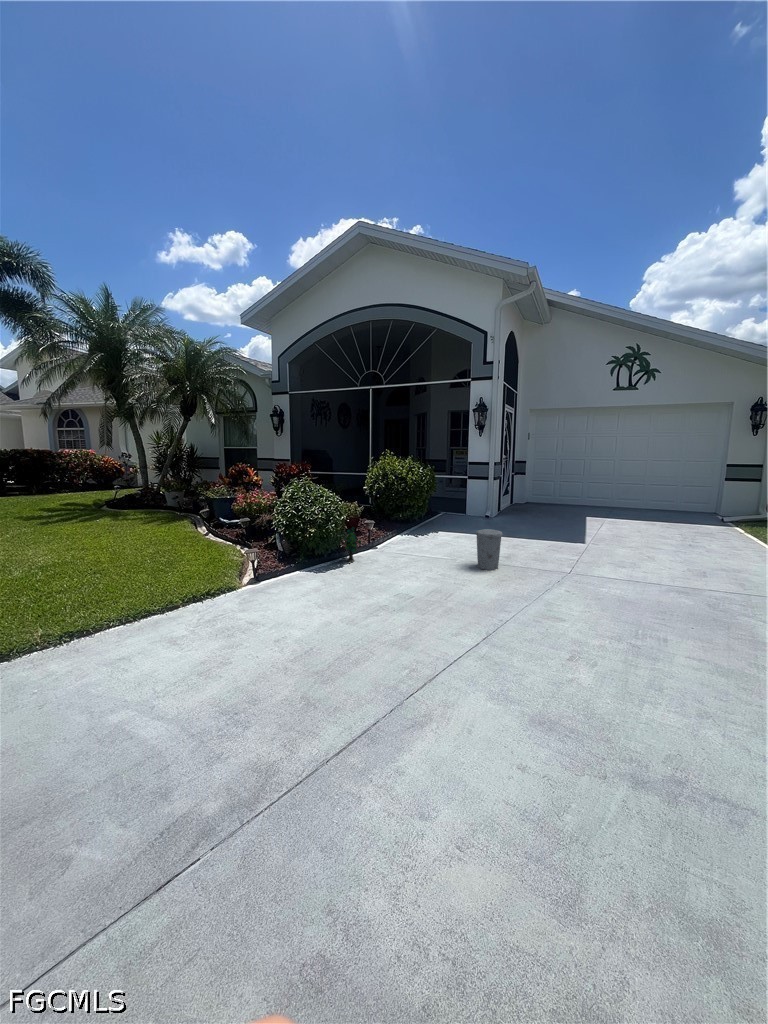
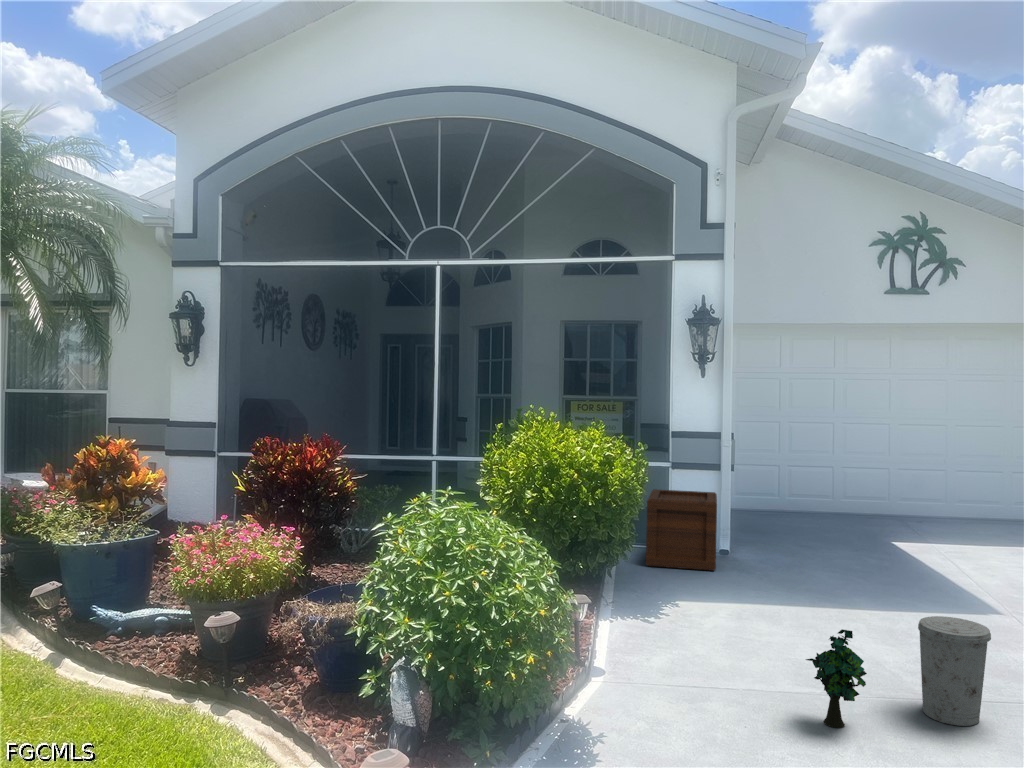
wooden crate: none [447,489,487,524] -> present [646,489,717,571]
decorative plant: present [343,527,361,562] -> present [806,629,867,728]

